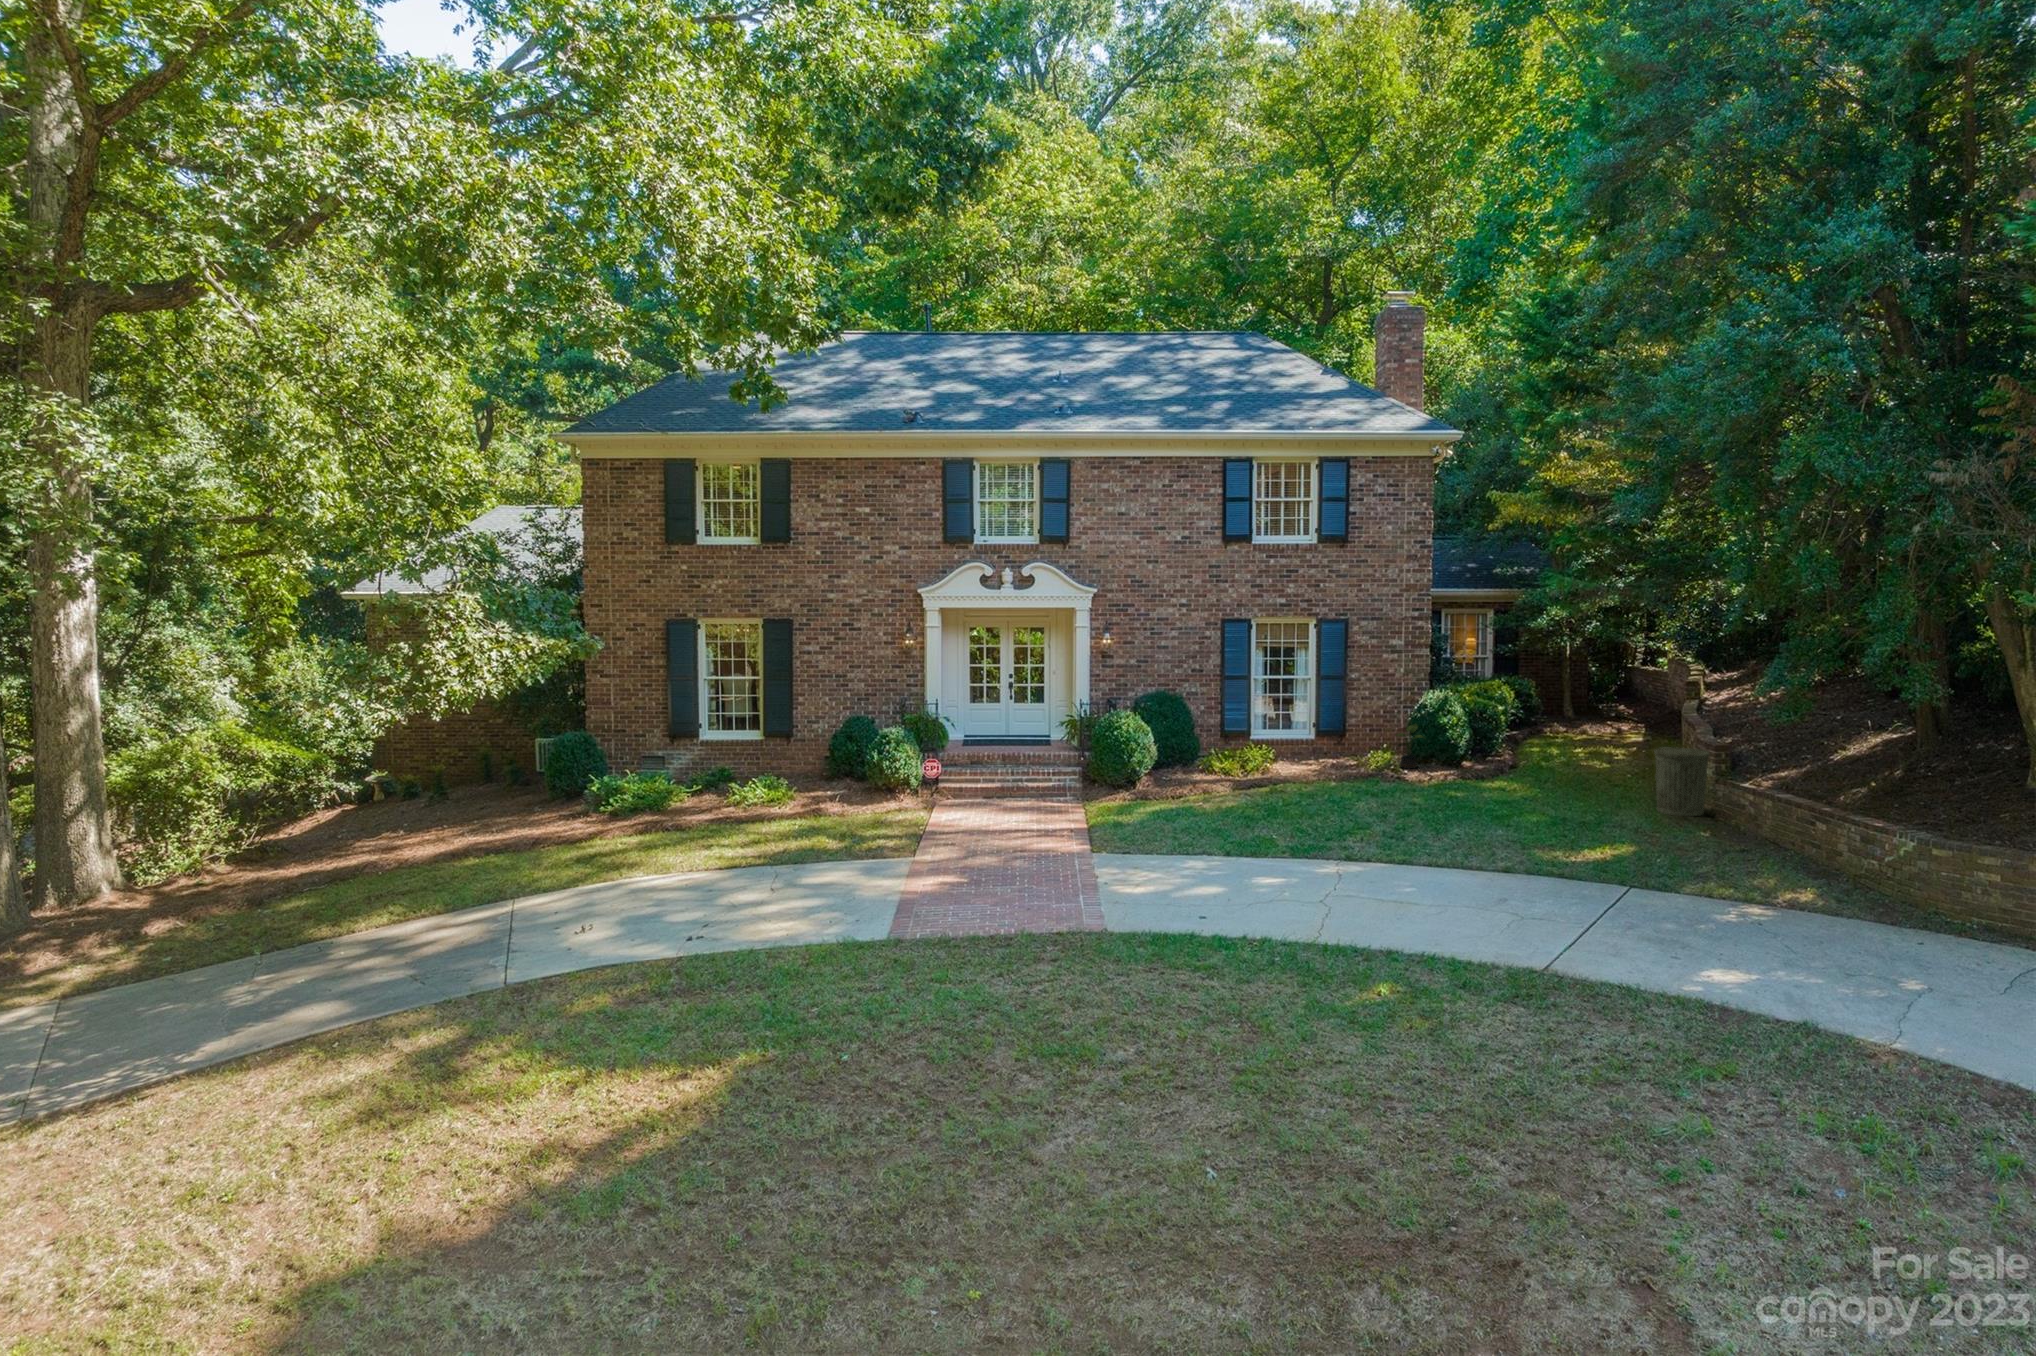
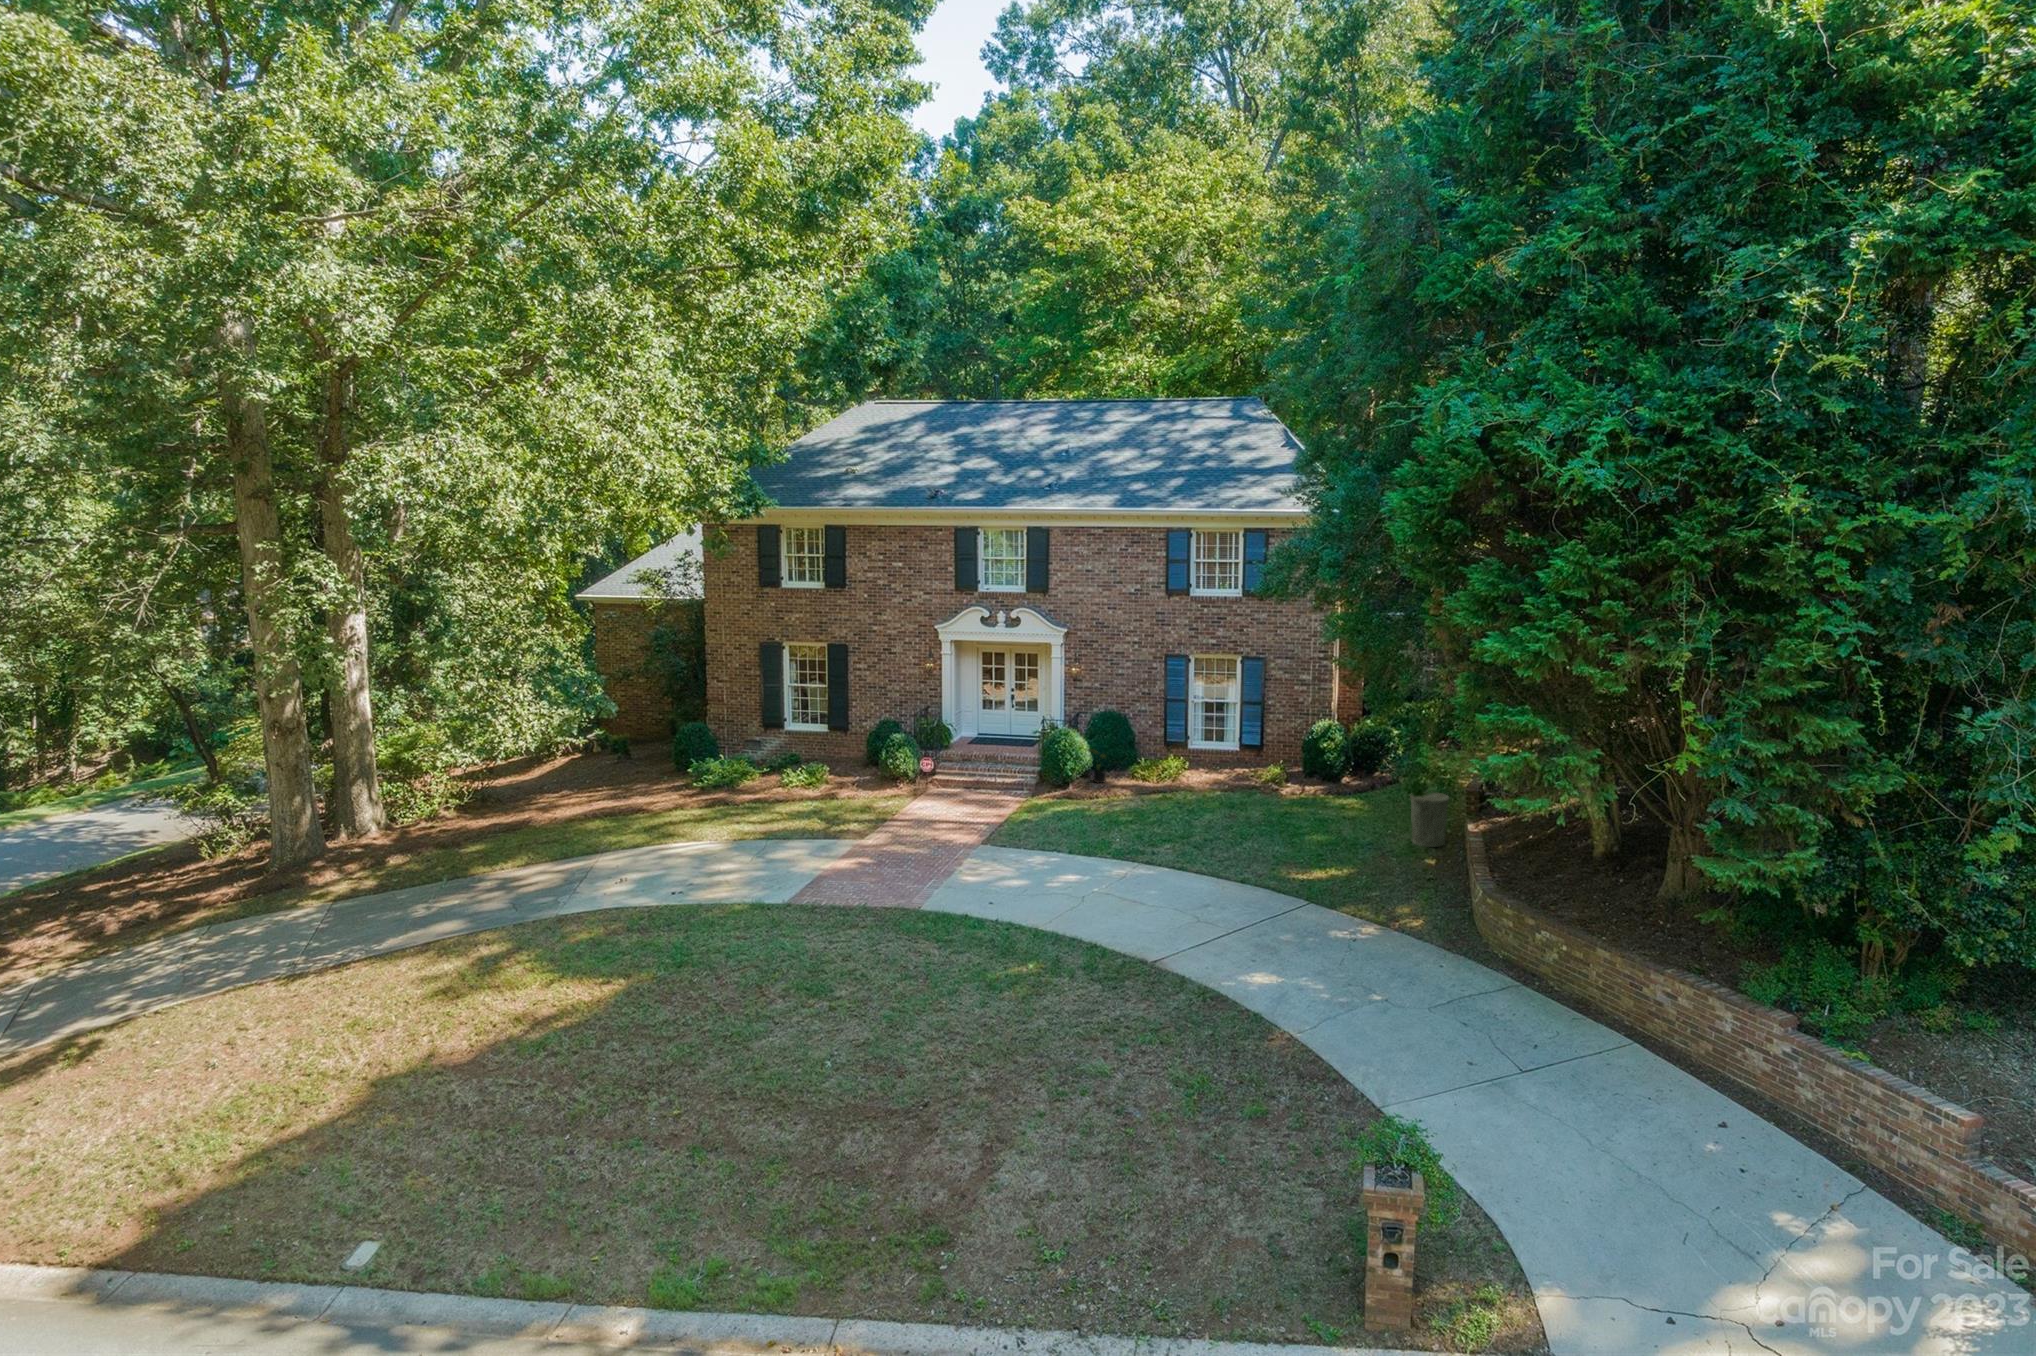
potted plant: present [1397,724,1424,769] -> present [1088,749,1106,783]

